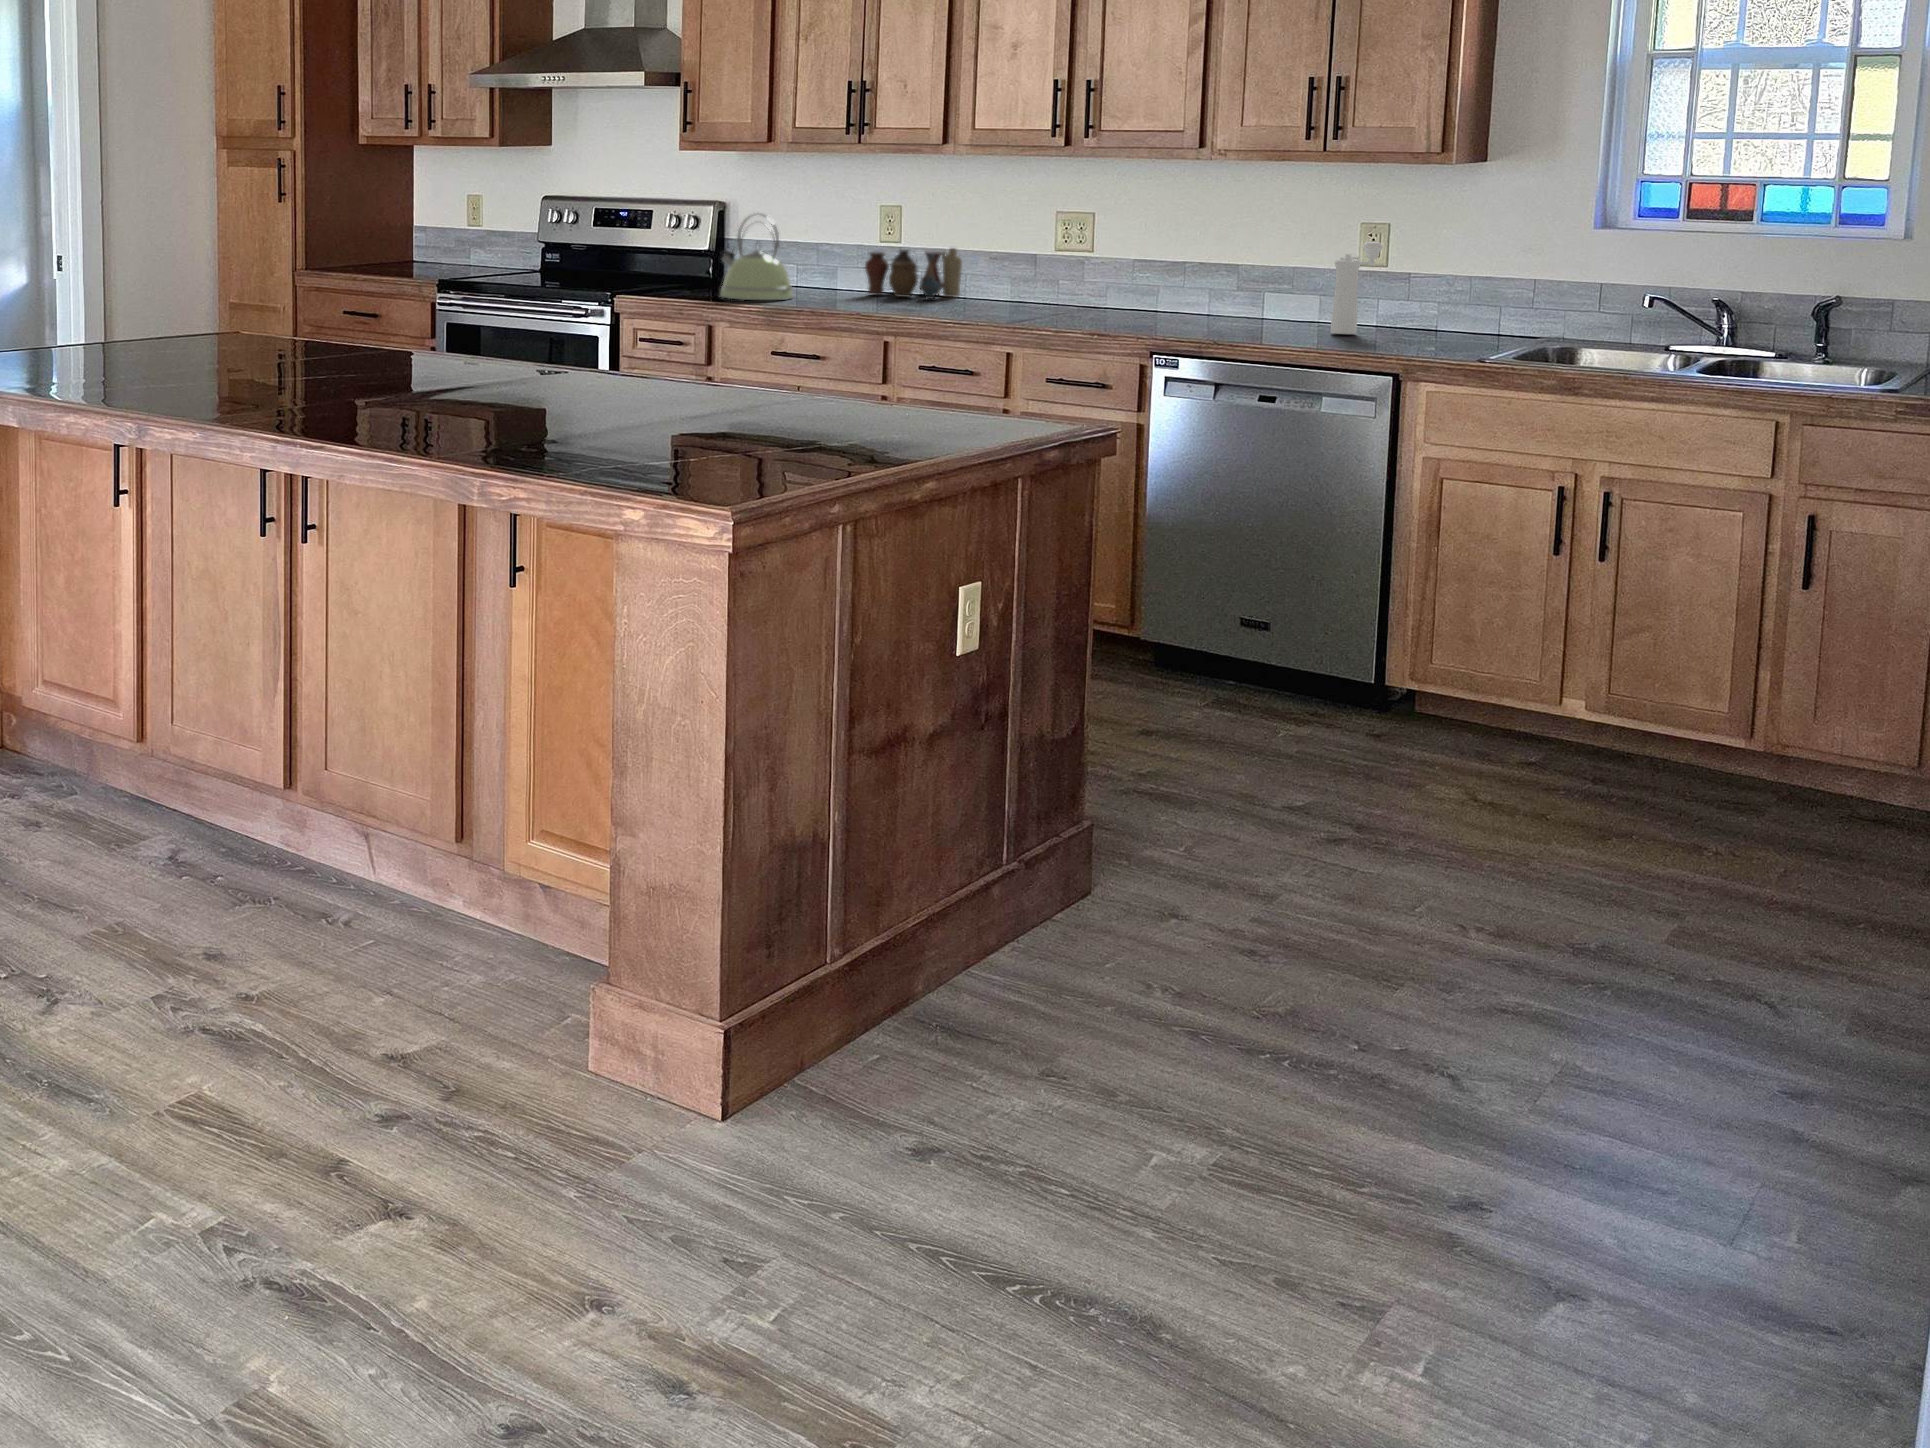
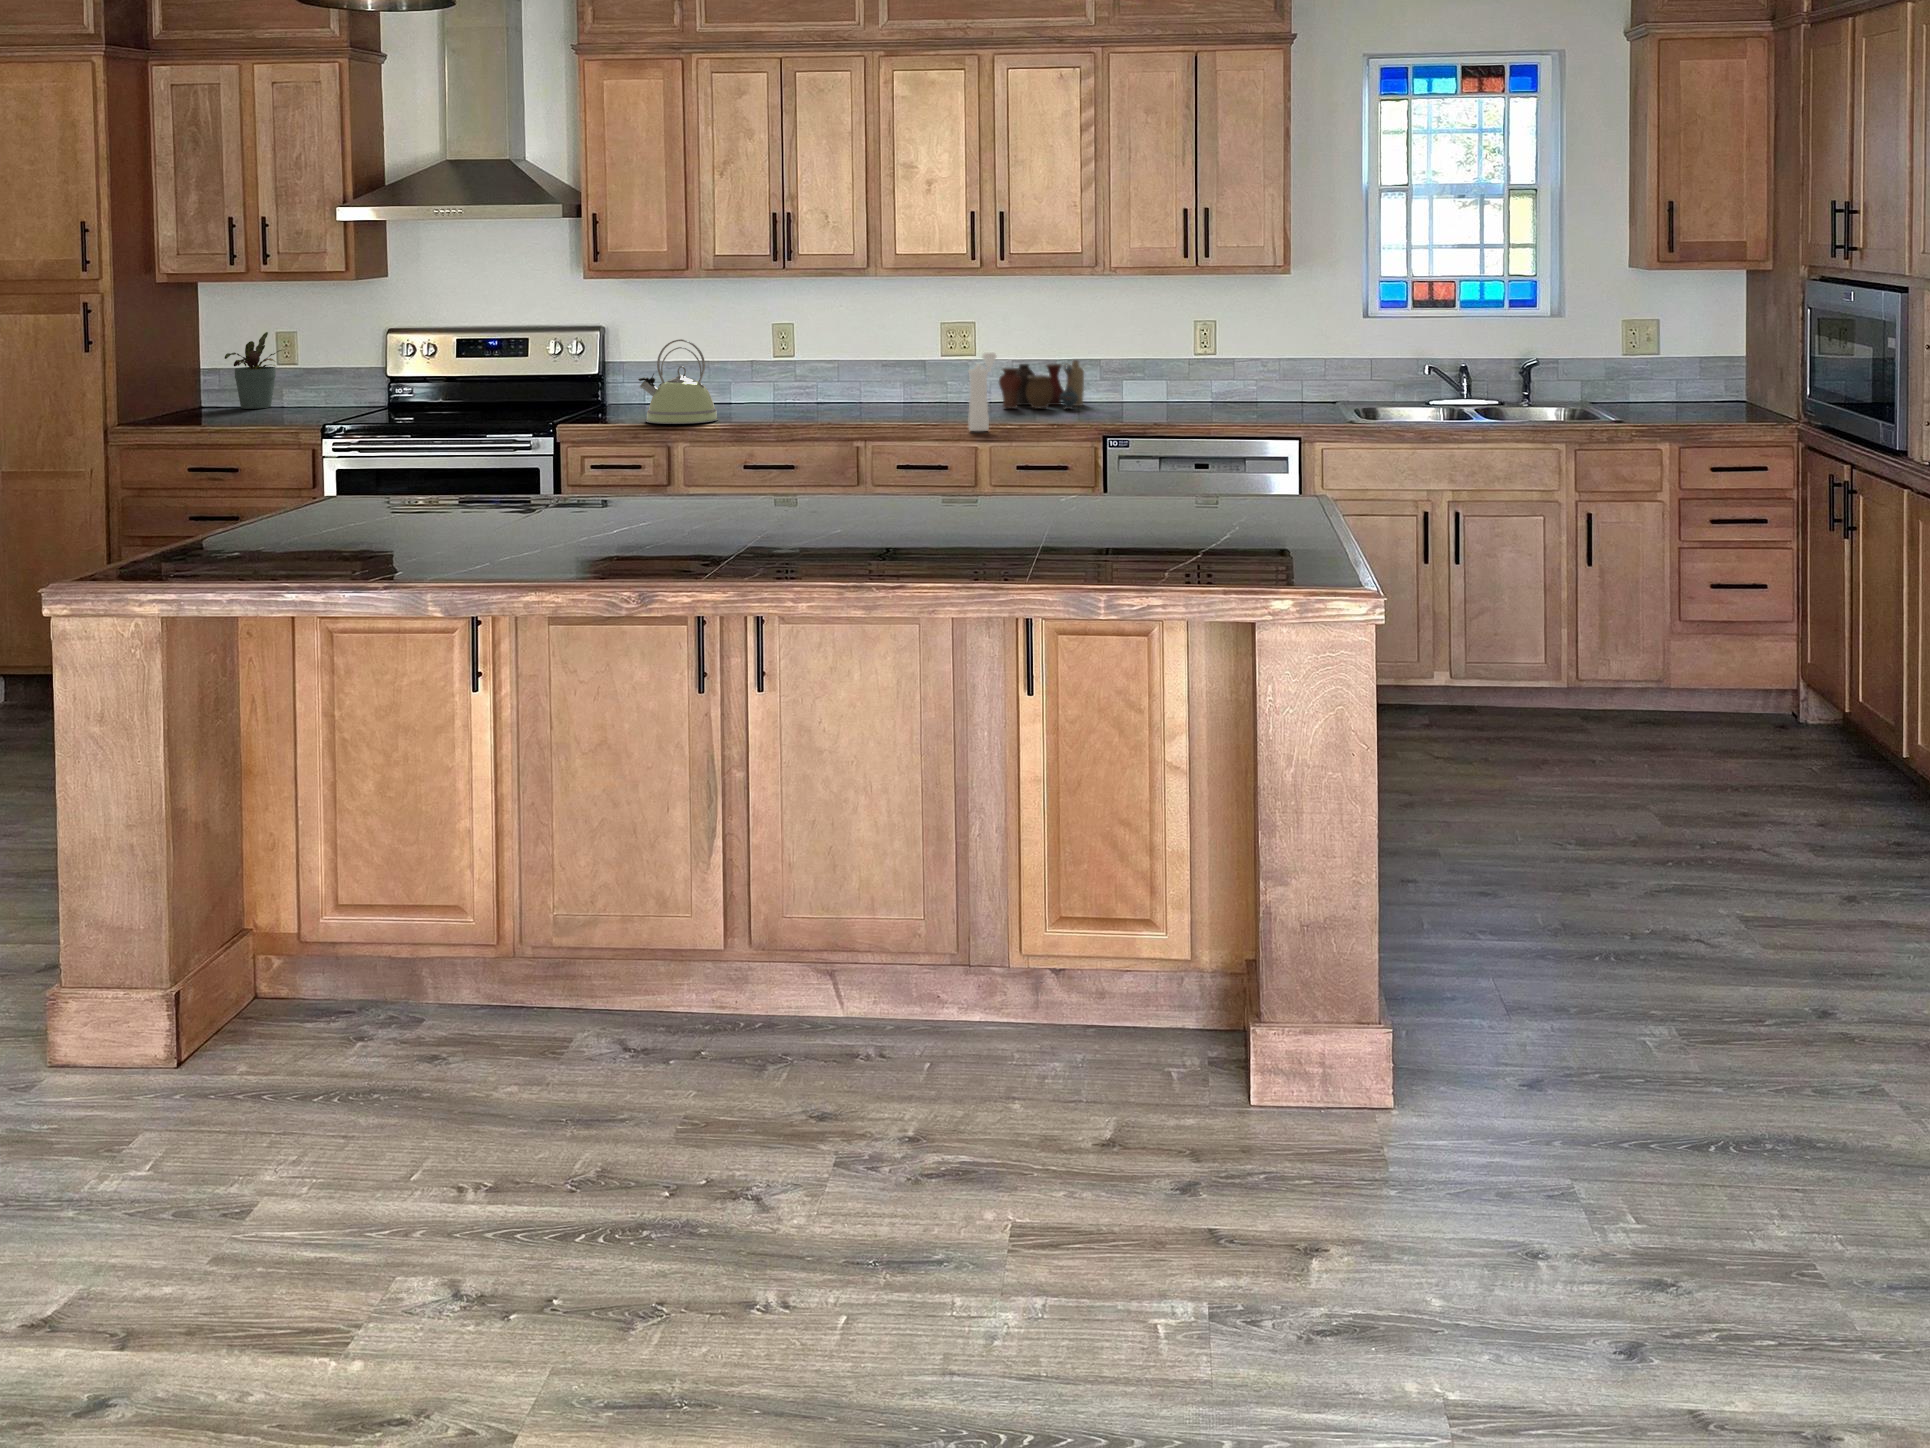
potted plant: none [422,193,475,263] -> present [225,332,282,409]
pepper mill: present [1331,242,1383,334] -> present [968,352,997,431]
vase: present [865,248,962,299] -> present [999,360,1084,409]

